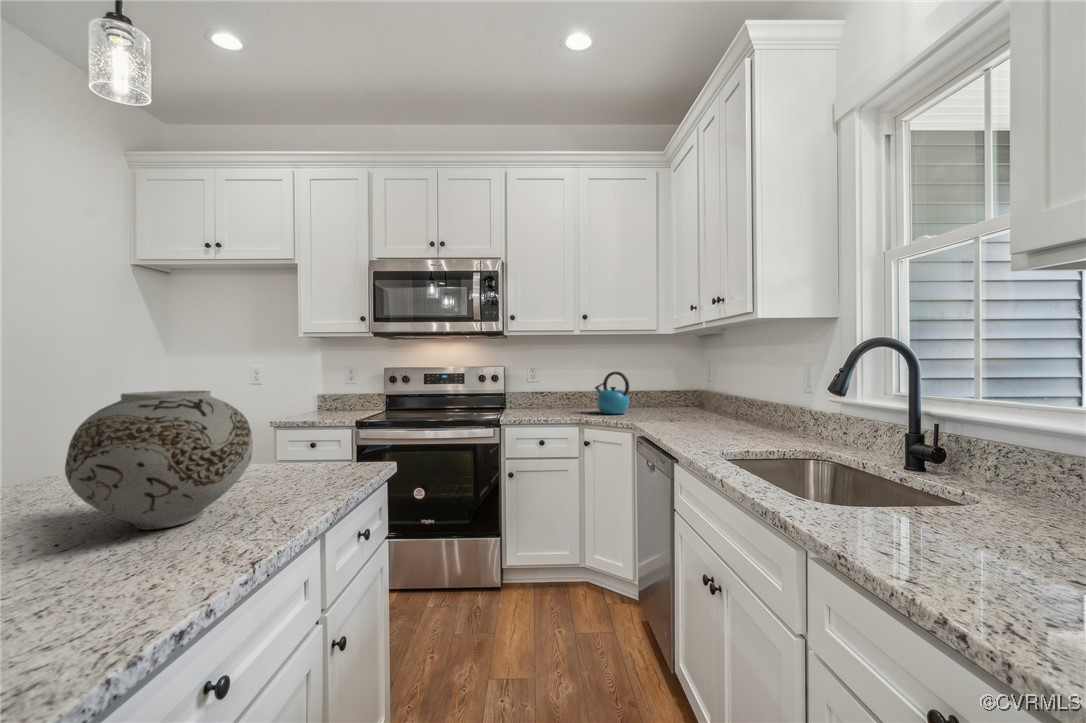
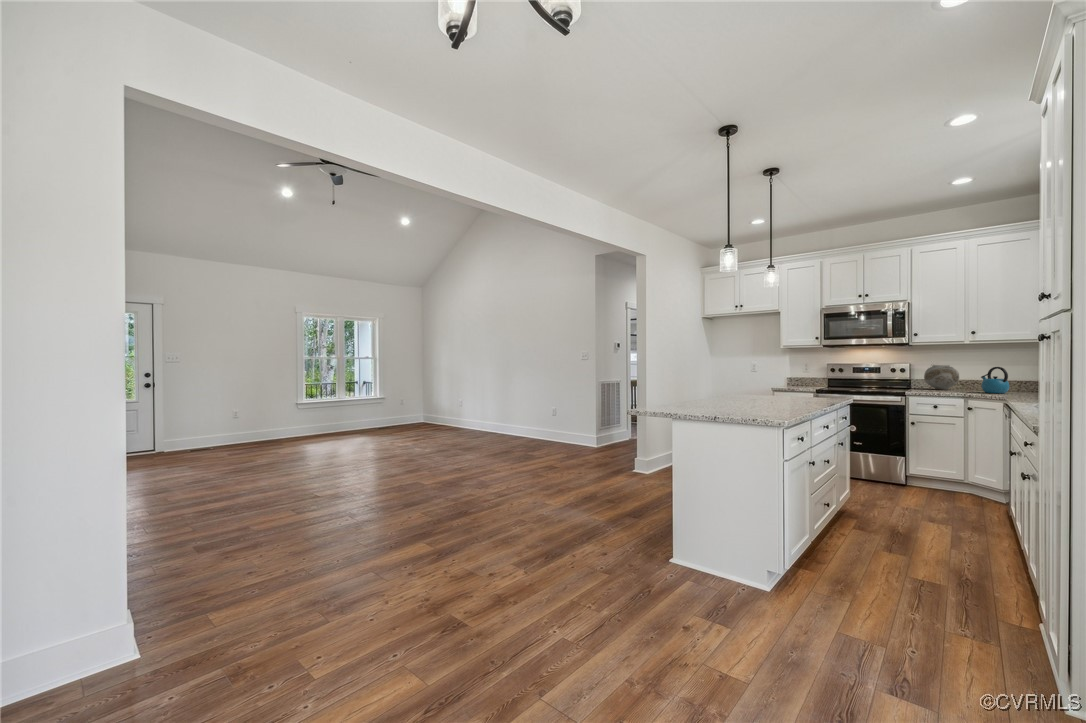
vase: present [65,391,253,530] -> present [924,365,959,390]

